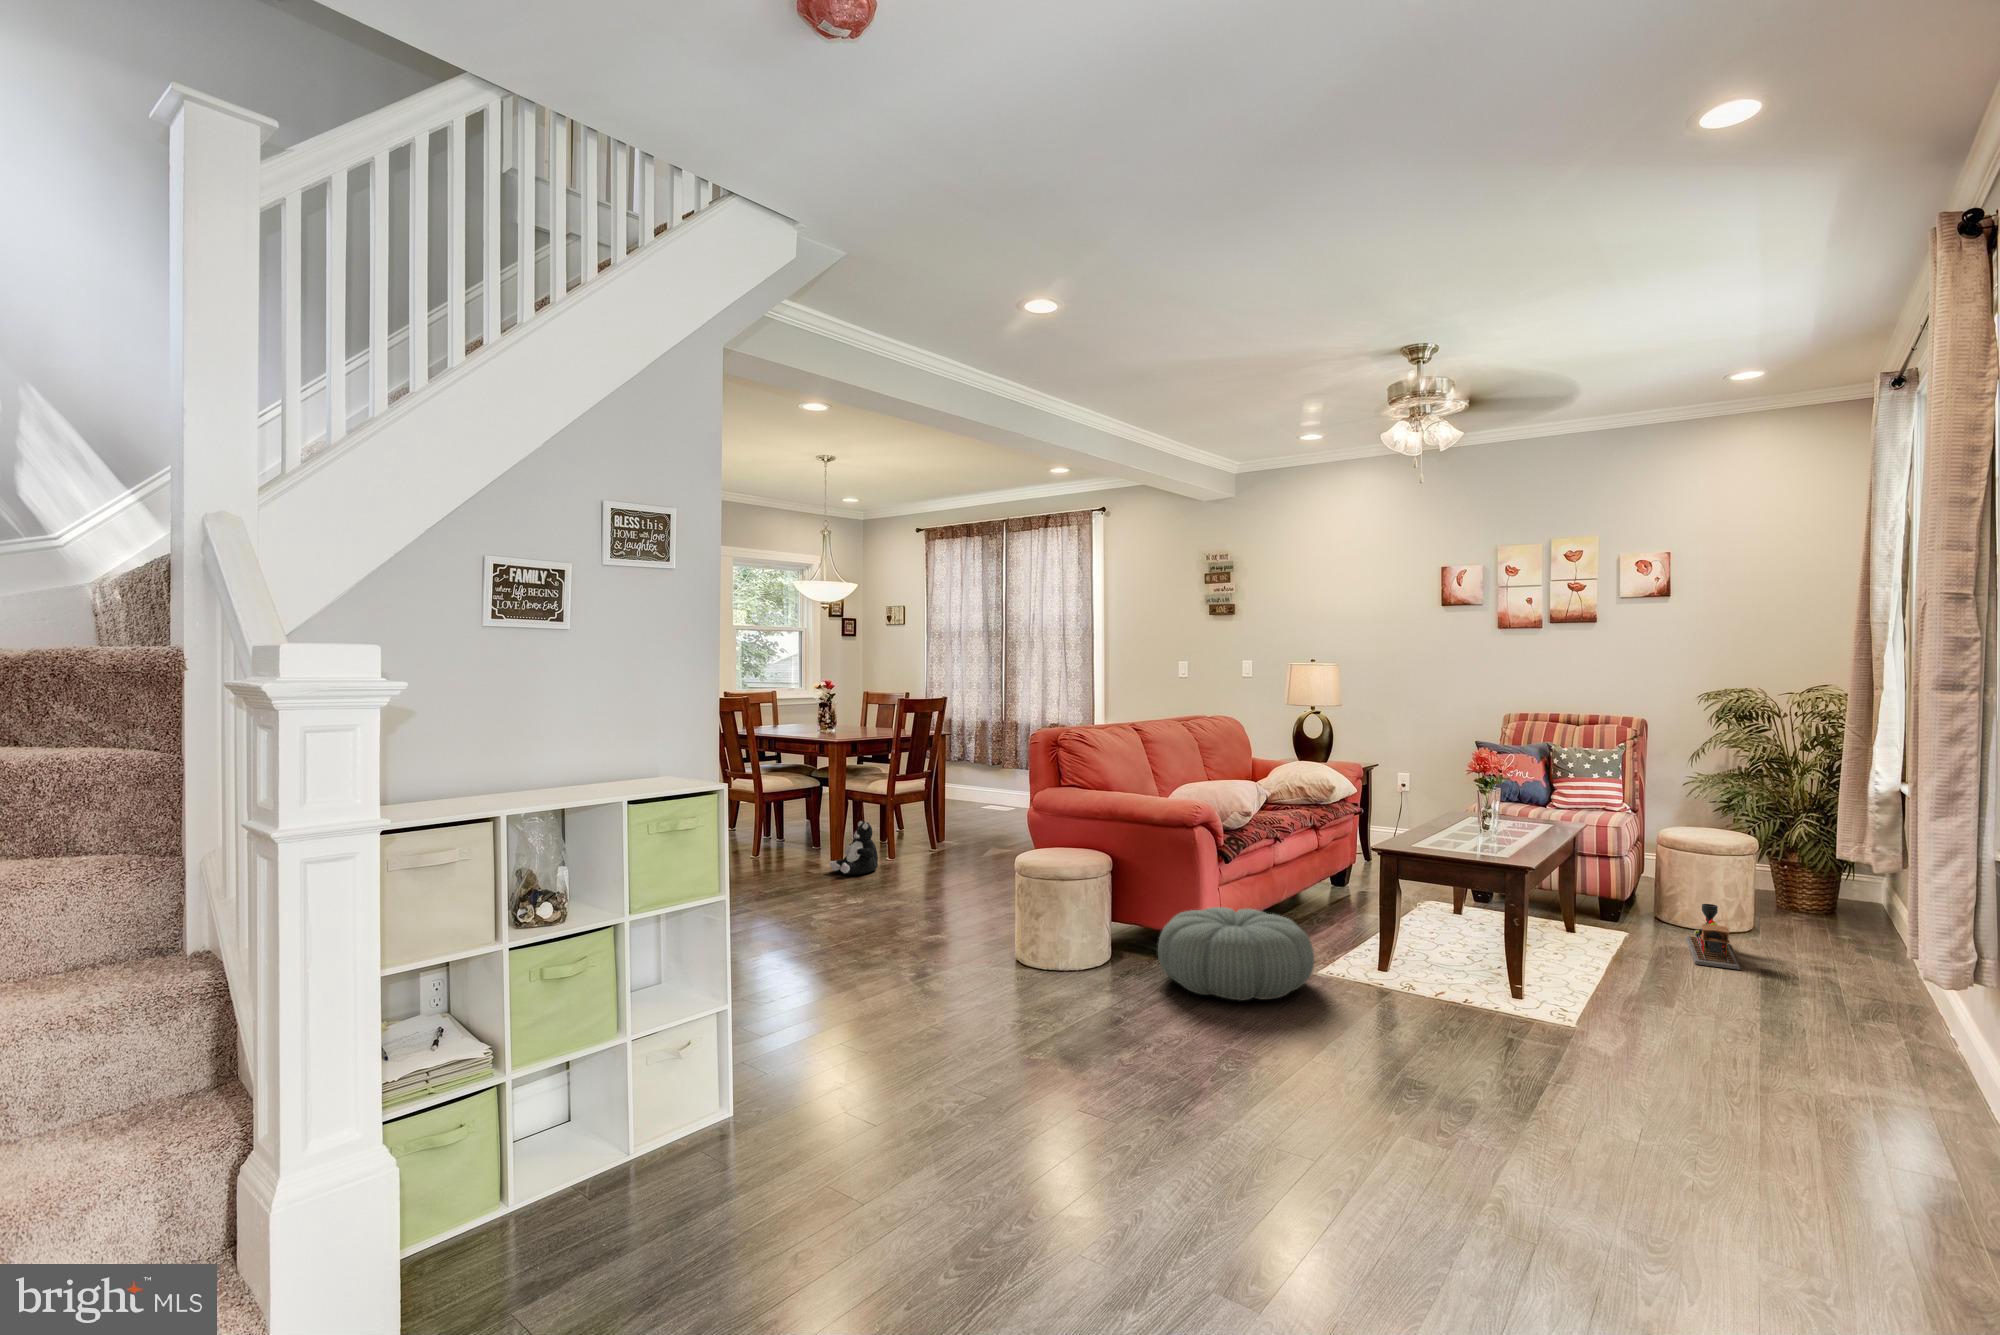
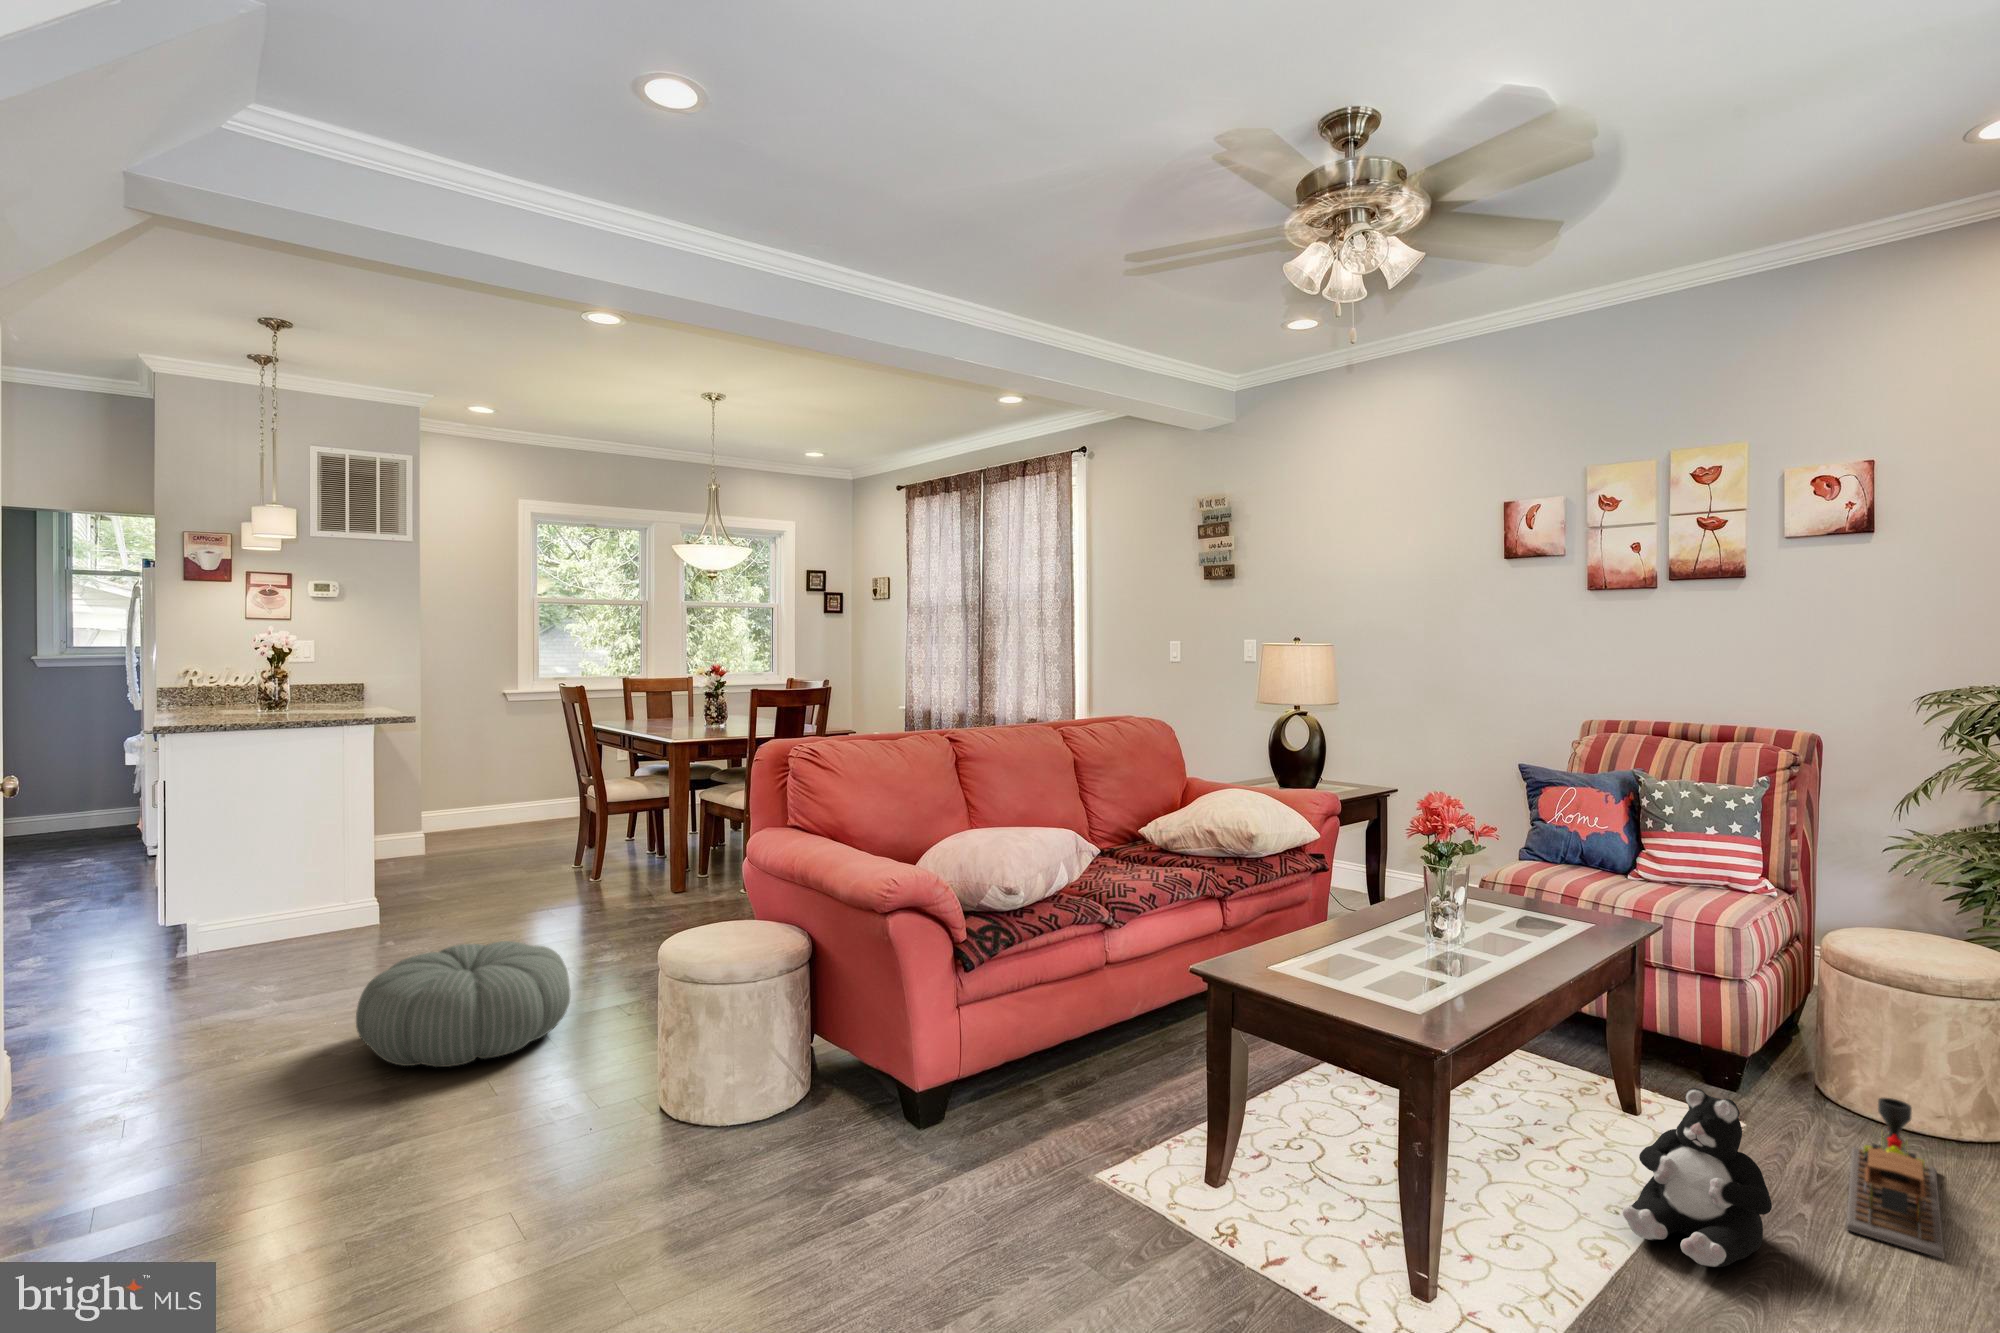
plush toy: present [830,821,878,874] -> present [1623,1088,1772,1267]
pouf: present [1158,907,1314,1001] -> present [356,941,570,1067]

